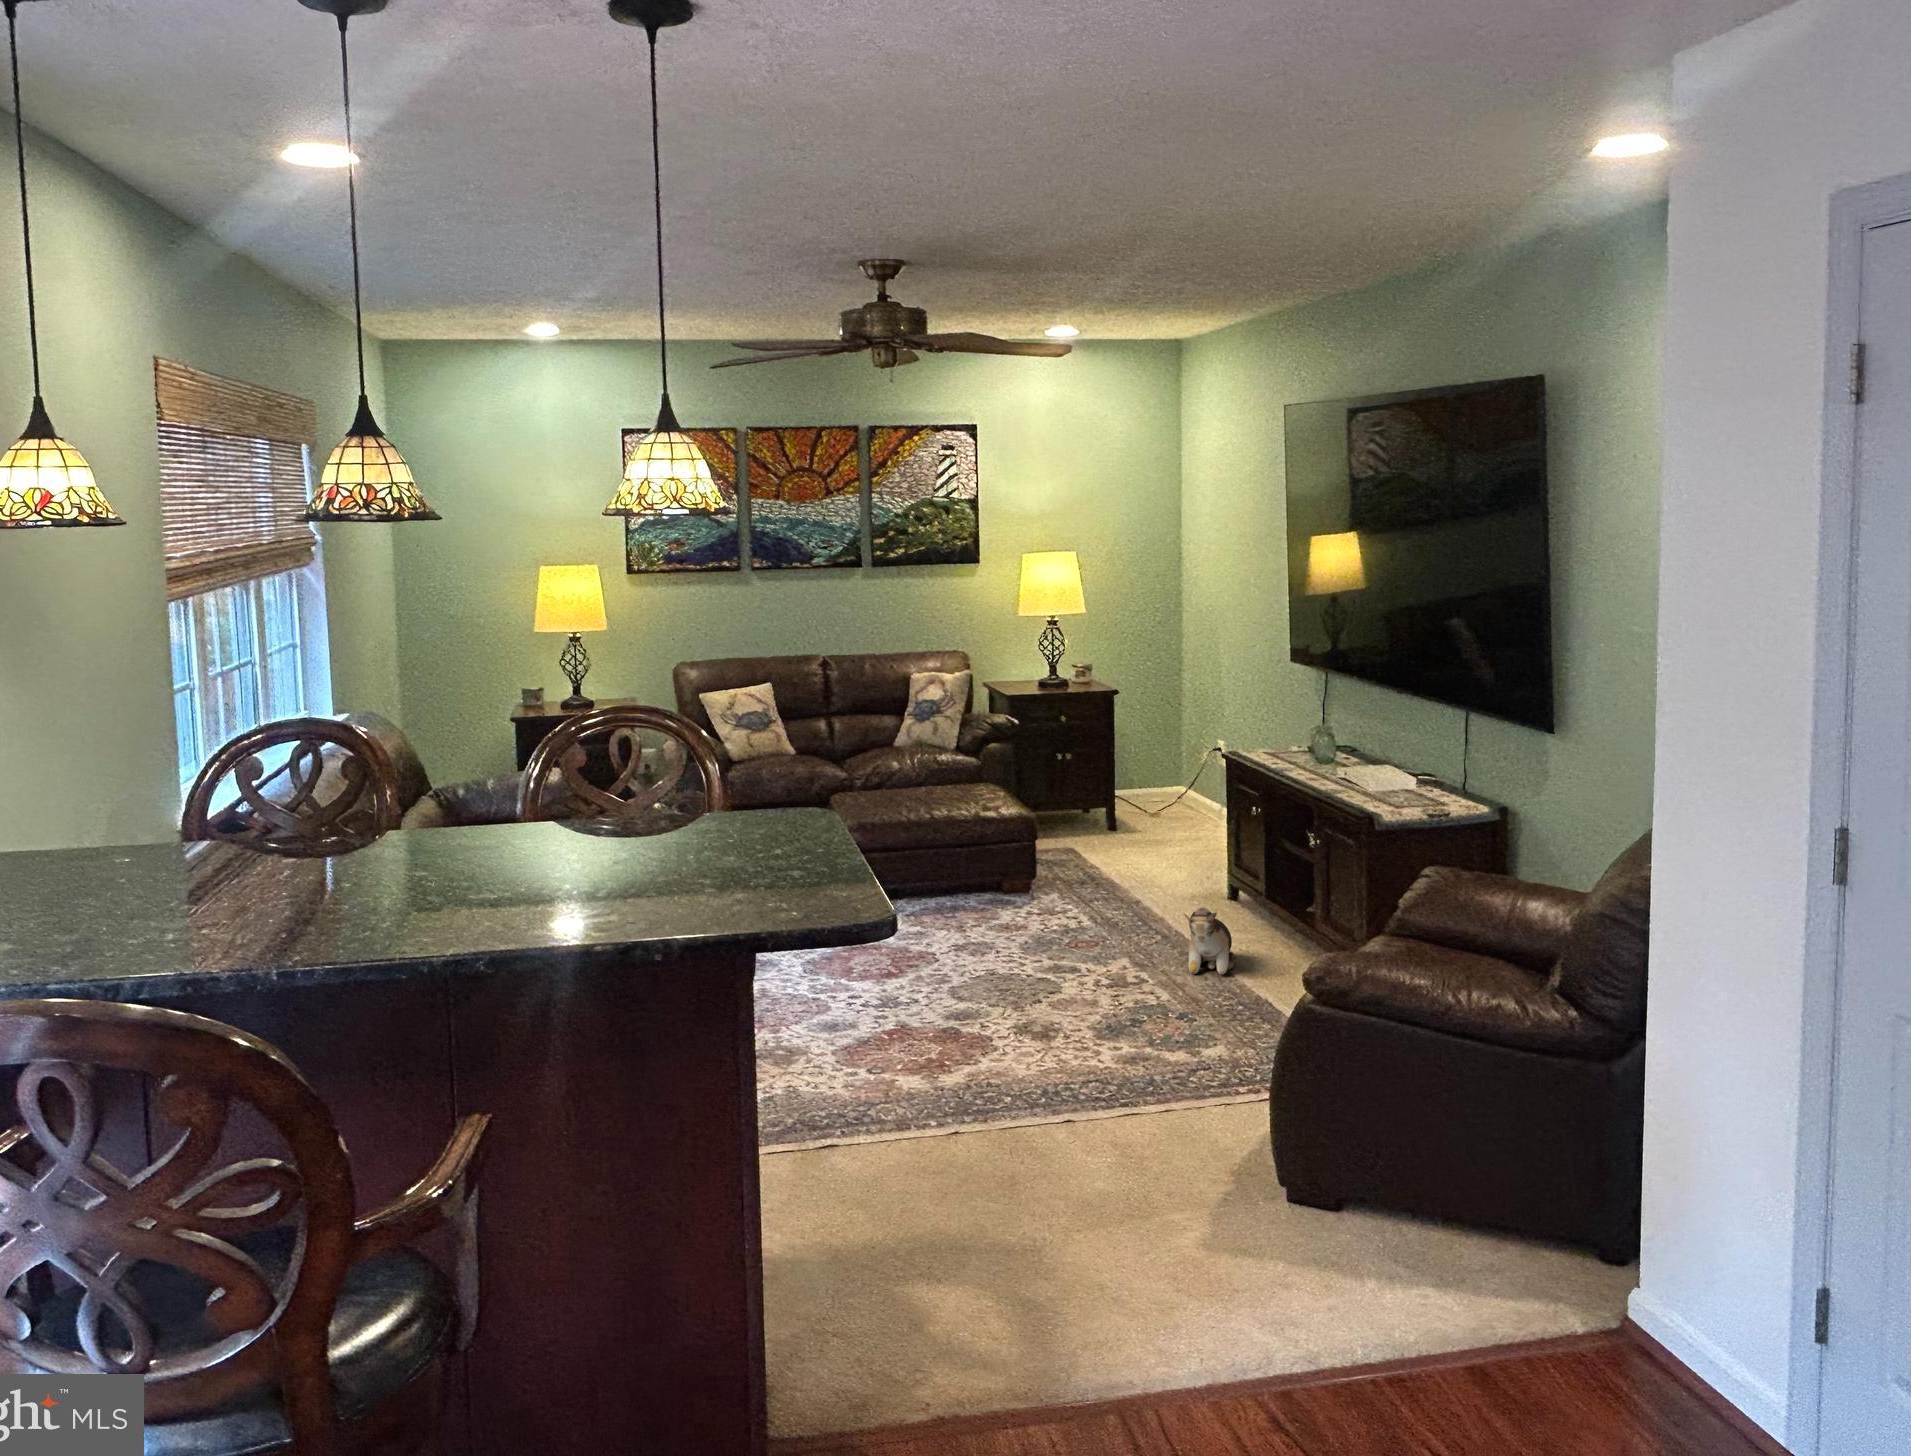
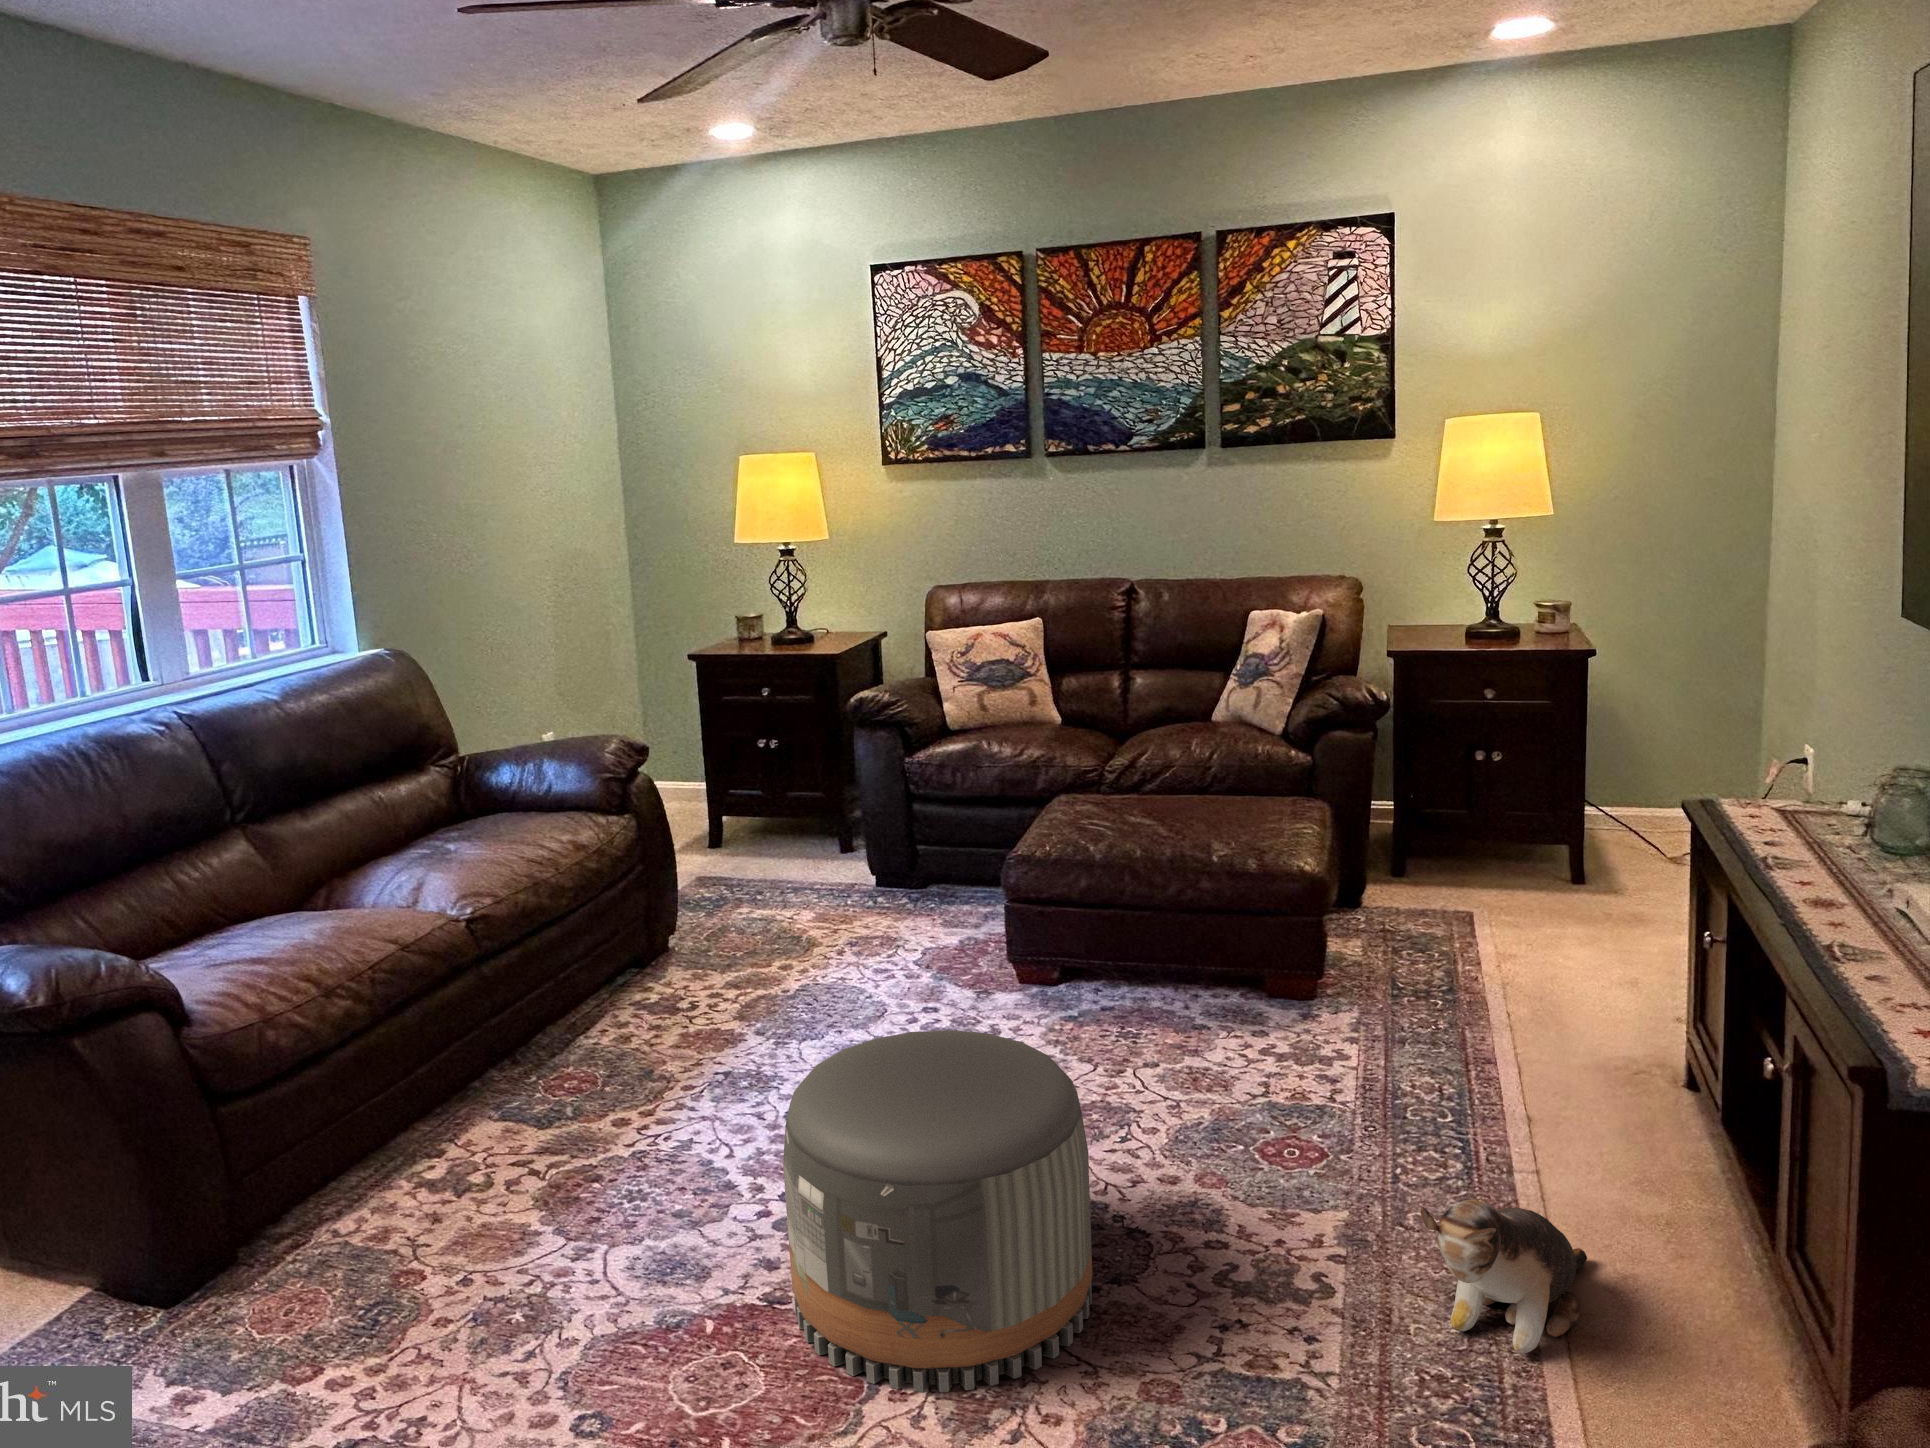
pouf: none [895,873,1045,1025] -> present [783,1030,1092,1392]

